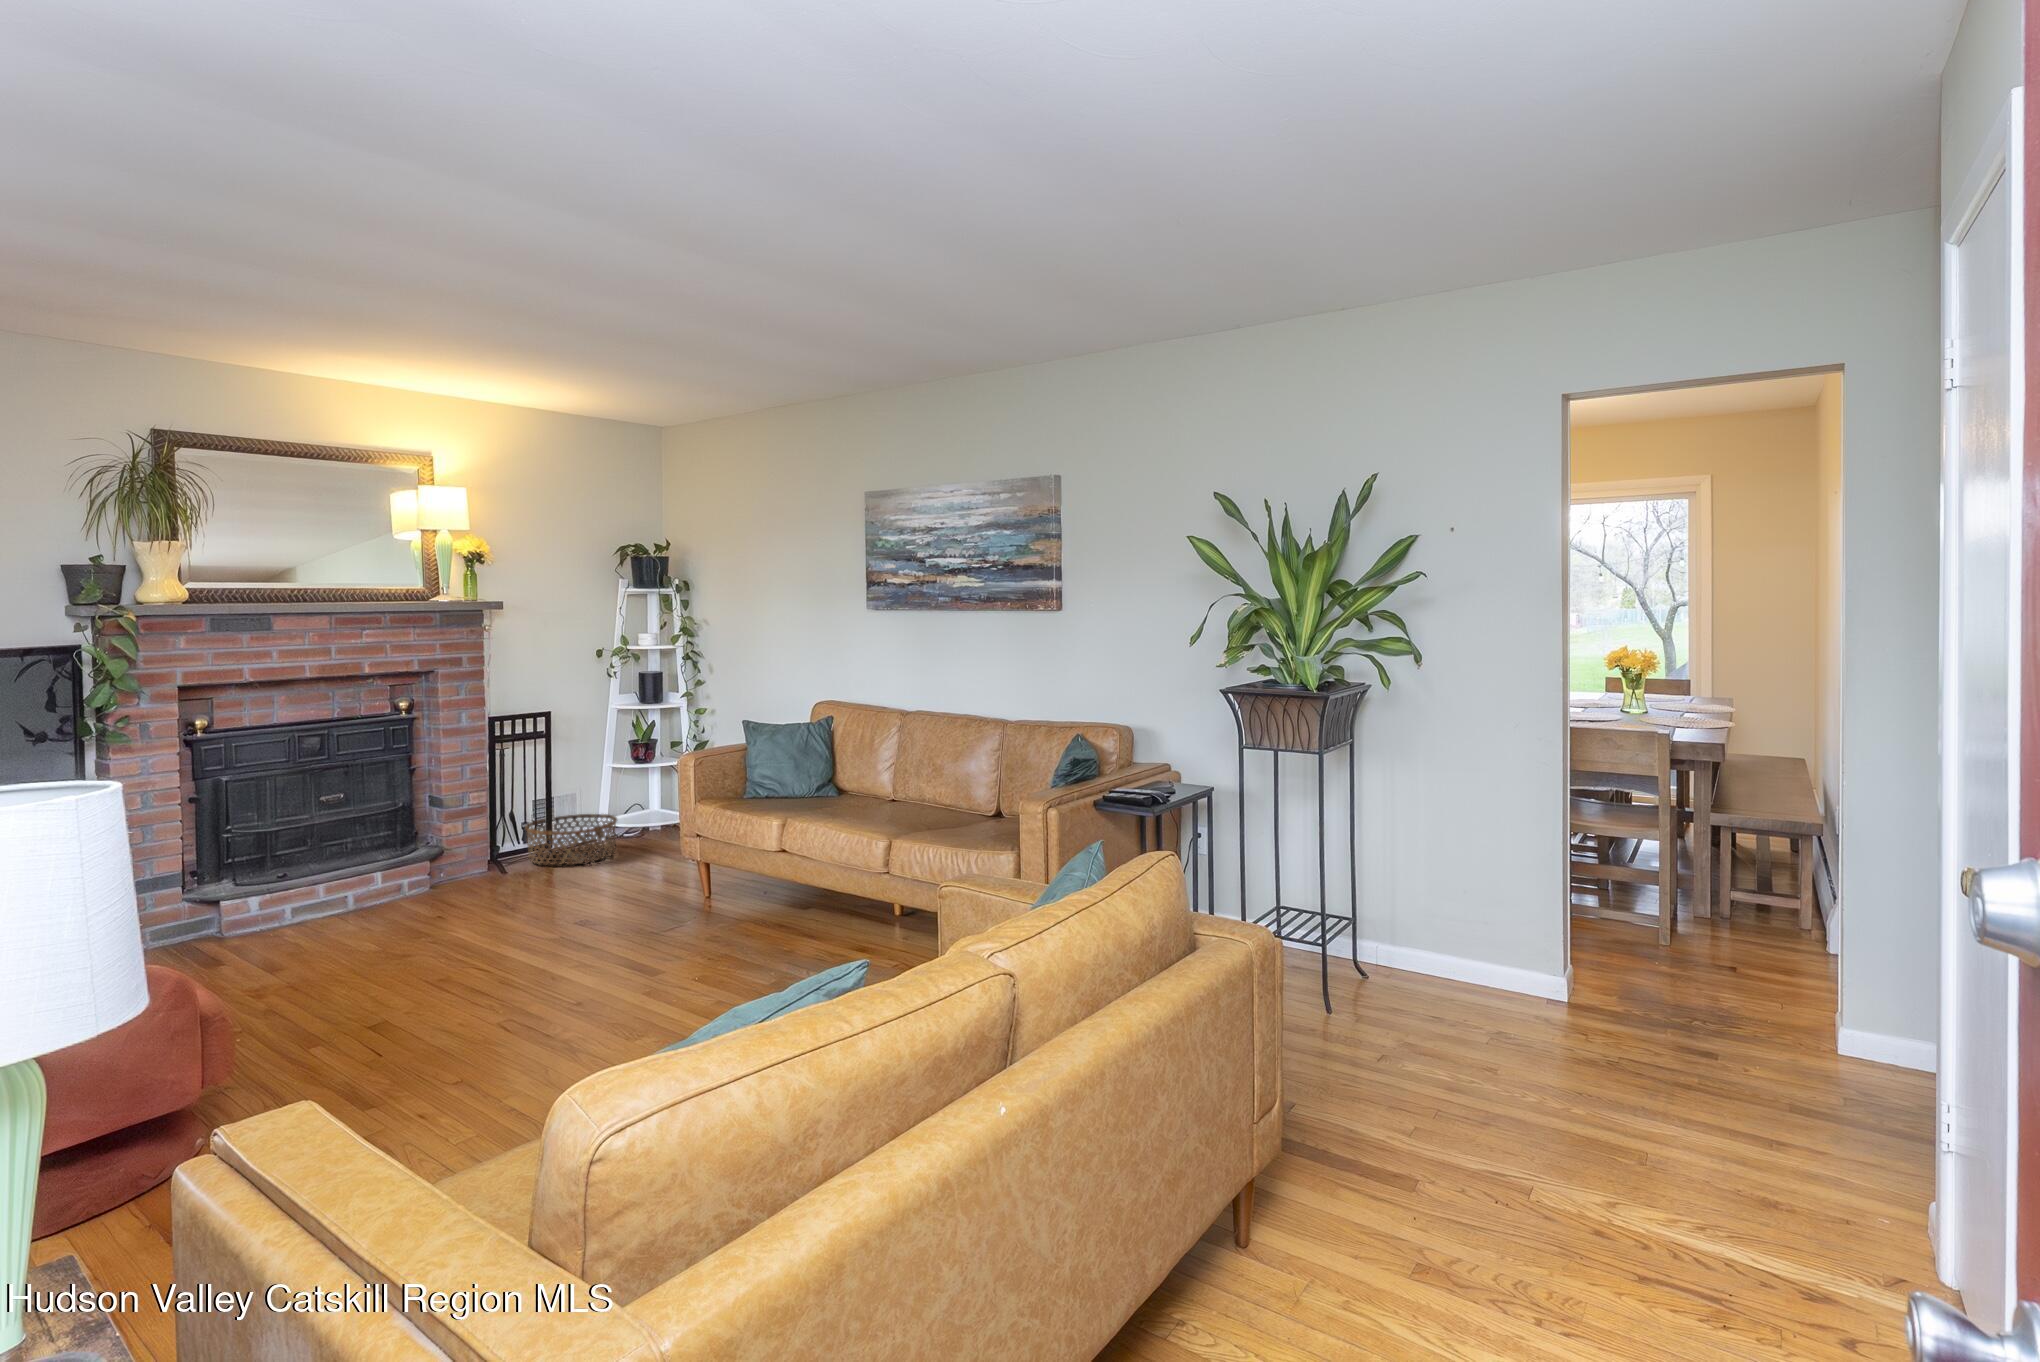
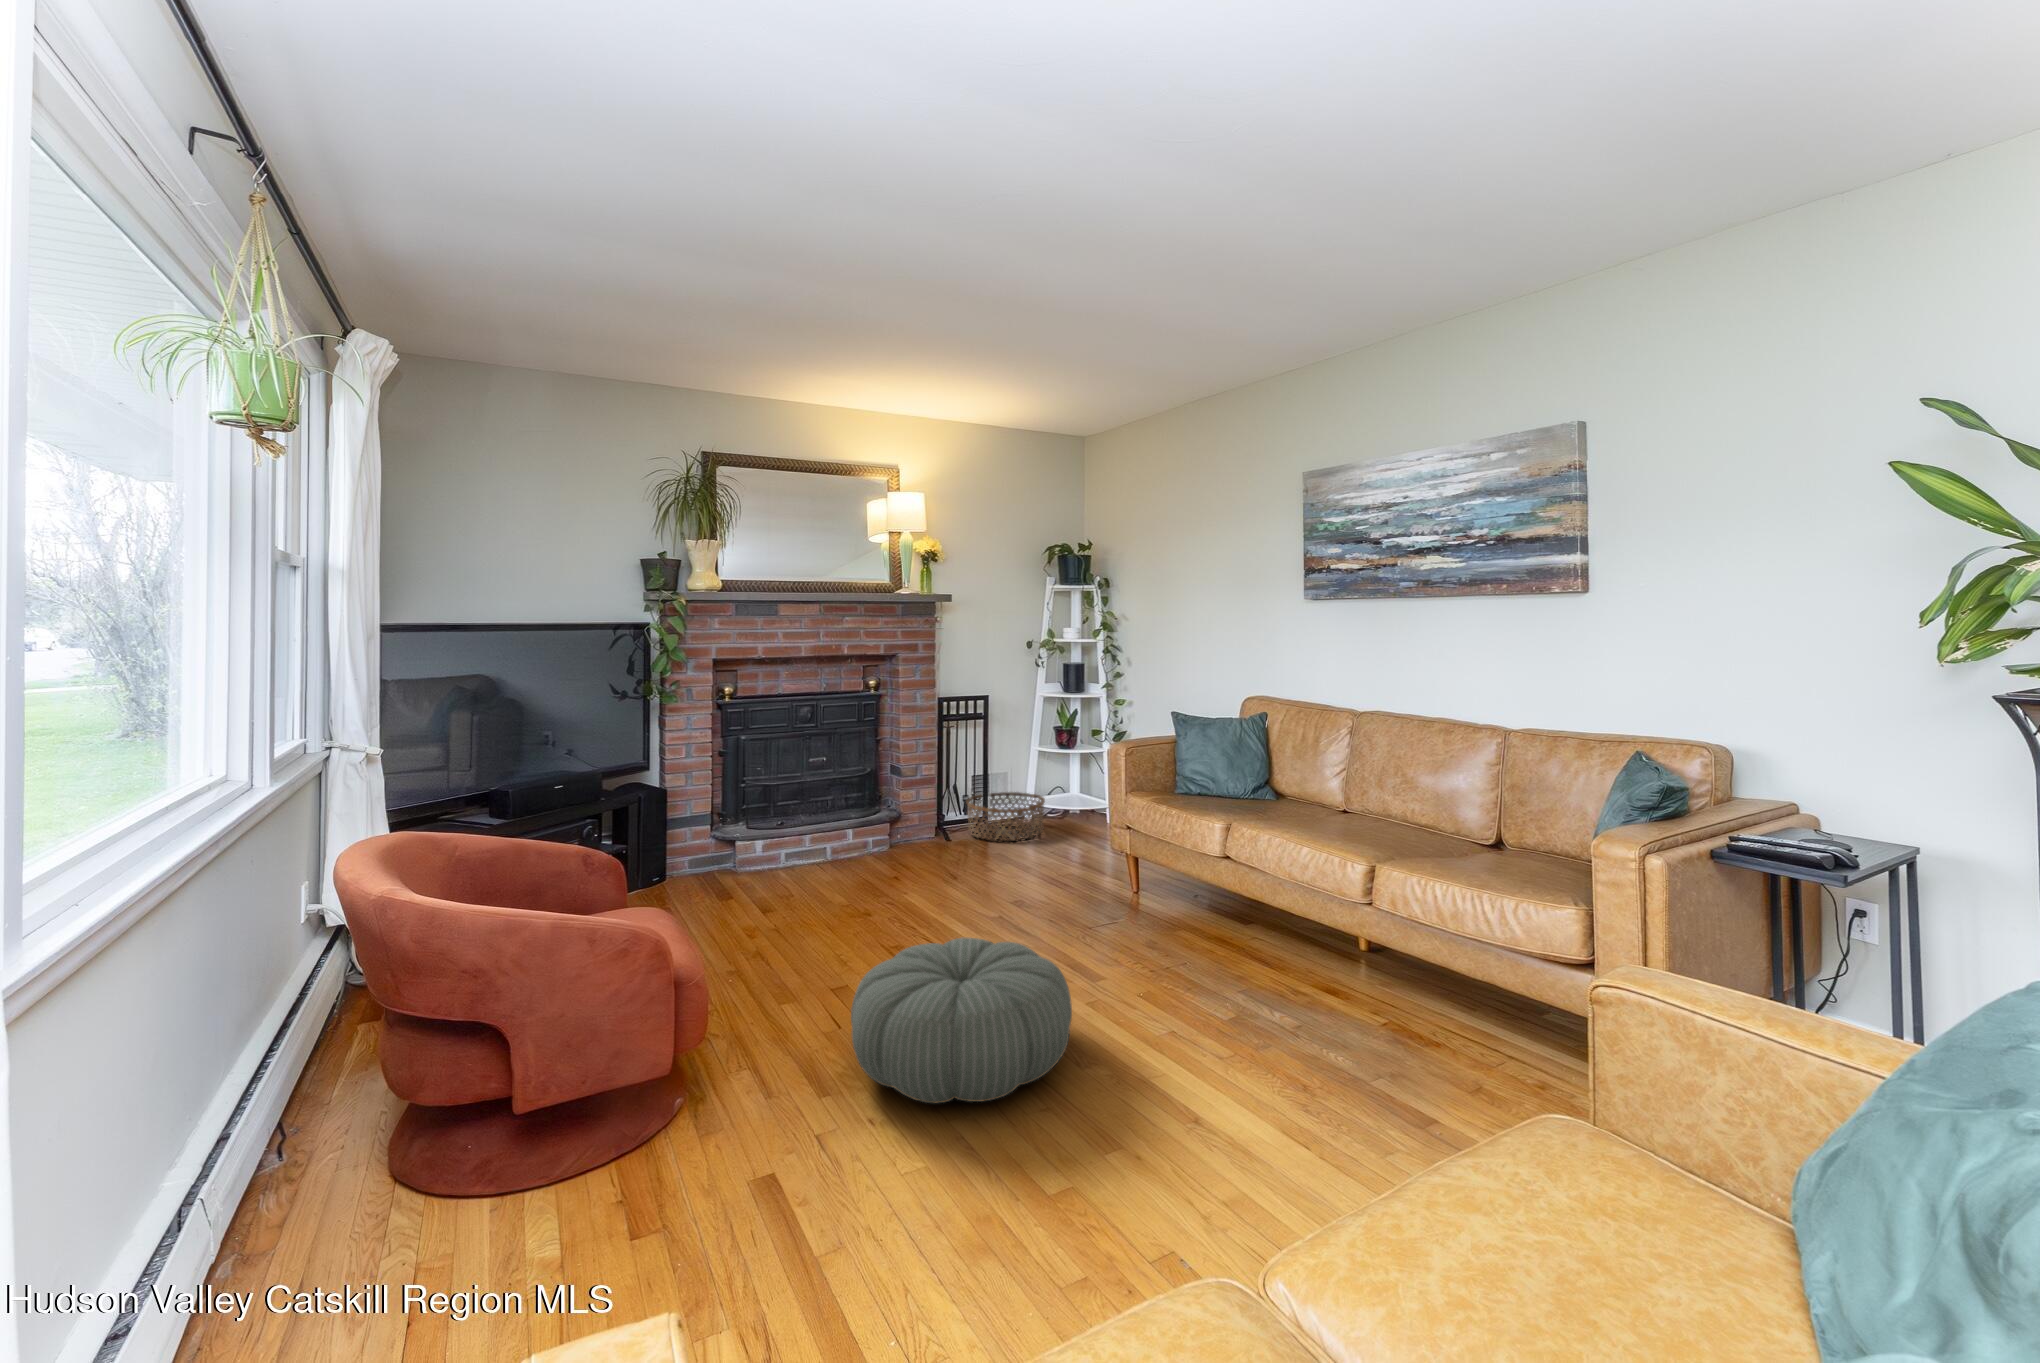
pouf: none [416,928,623,1051] -> present [851,938,1072,1103]

